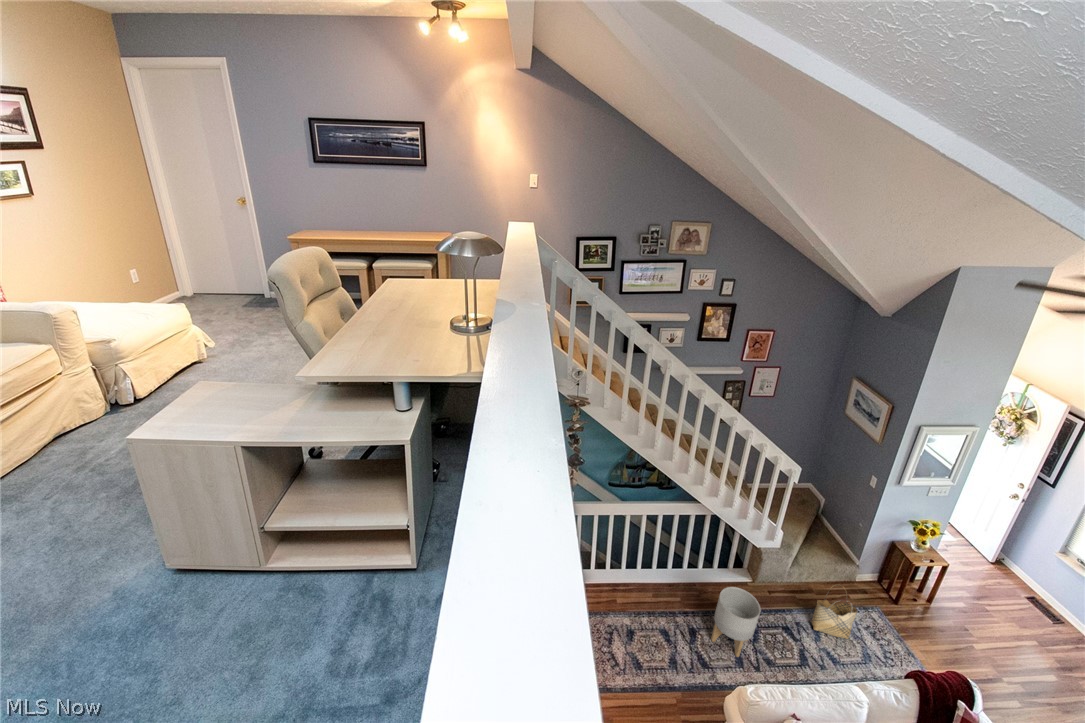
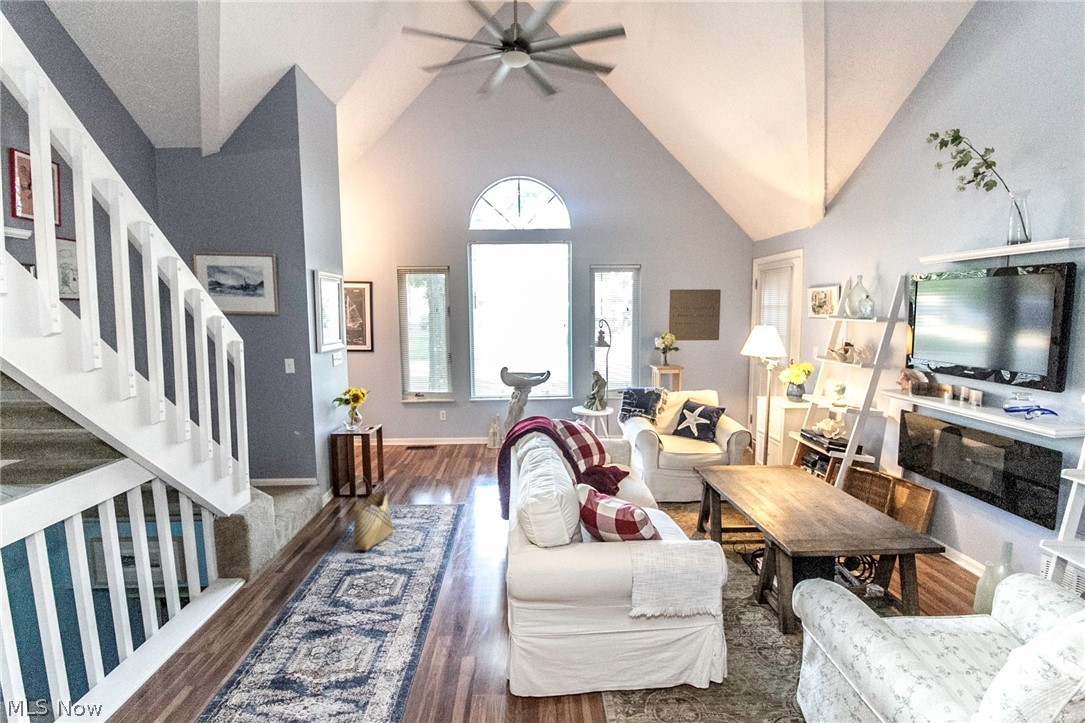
planter: present [711,587,761,657] -> none [288,530,365,661]

